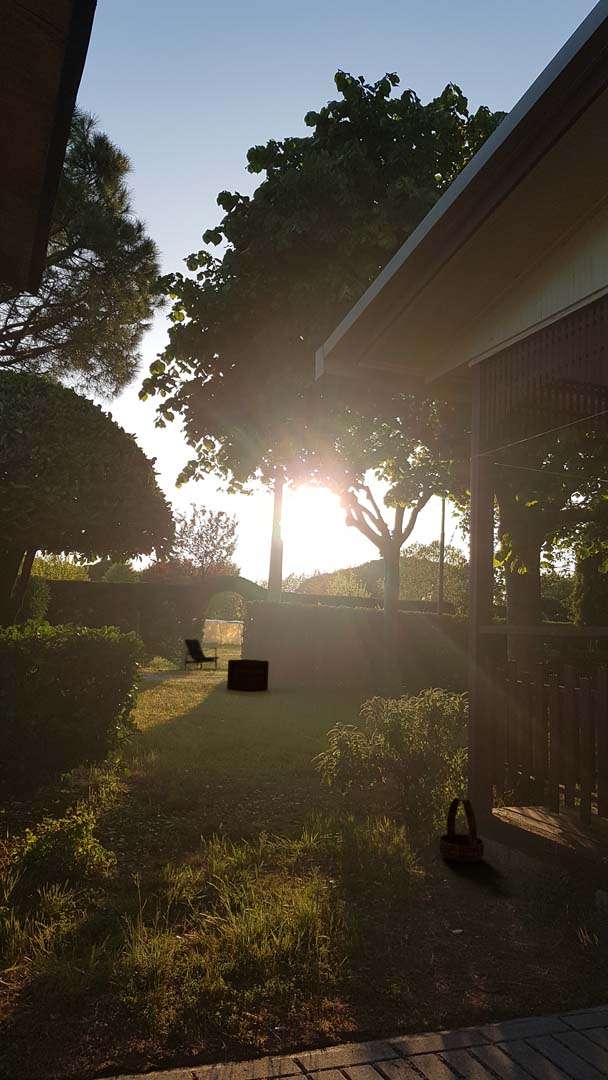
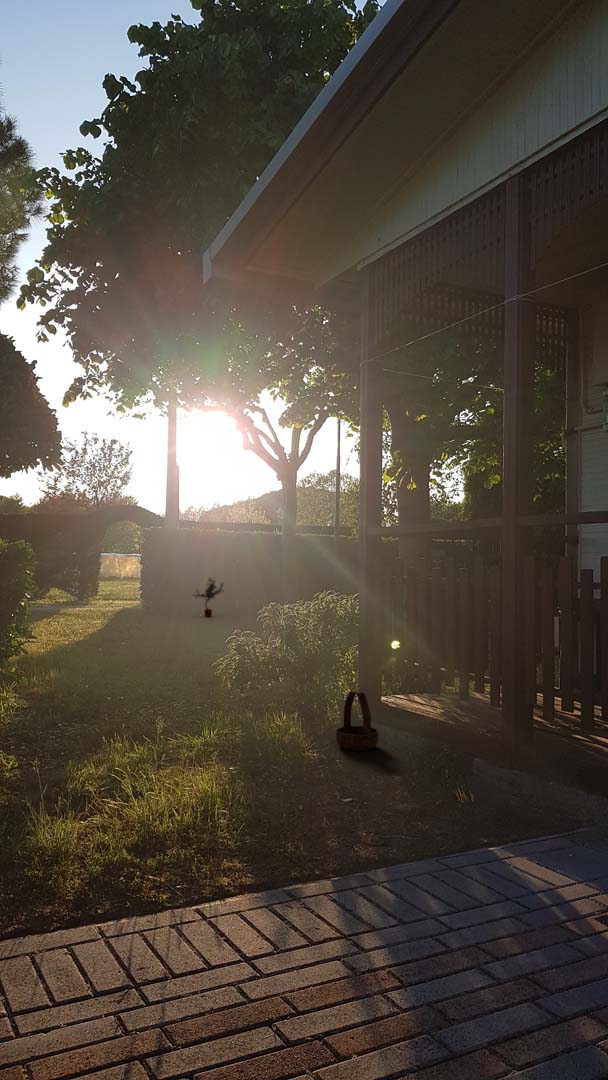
lounge chair: present [185,639,219,670] -> none [80,570,117,602]
potted tree: none [291,653,322,692] -> present [194,578,224,617]
wooden crate: present [227,659,269,691] -> none [126,587,169,618]

